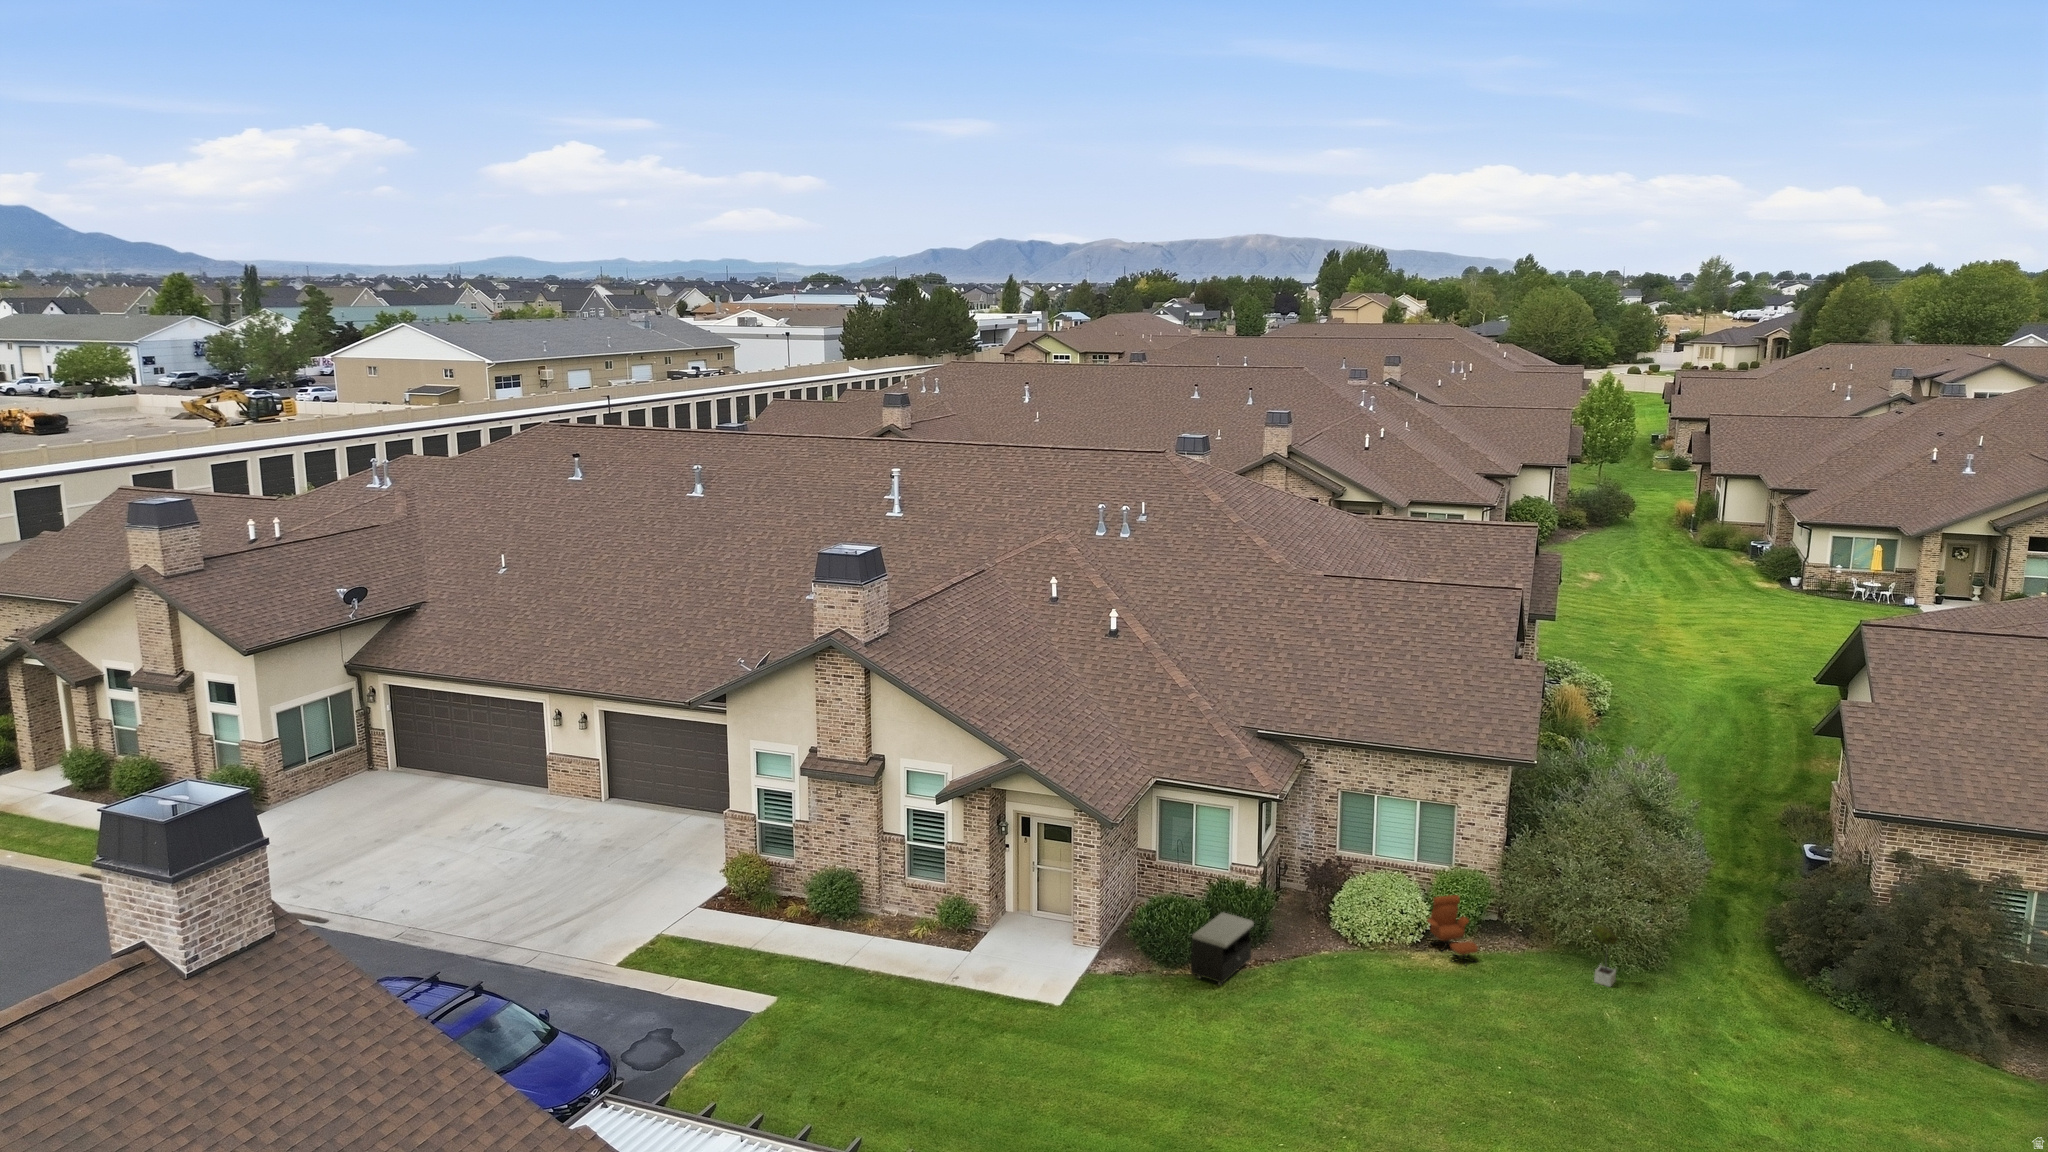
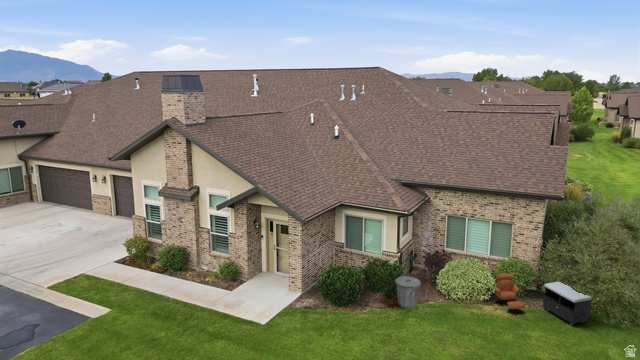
trash can: none [1262,908,1306,963] -> present [395,276,421,308]
storage bench: present [1191,913,1254,985] -> present [543,282,592,325]
potted tree: present [1593,926,1618,987] -> none [599,296,618,335]

